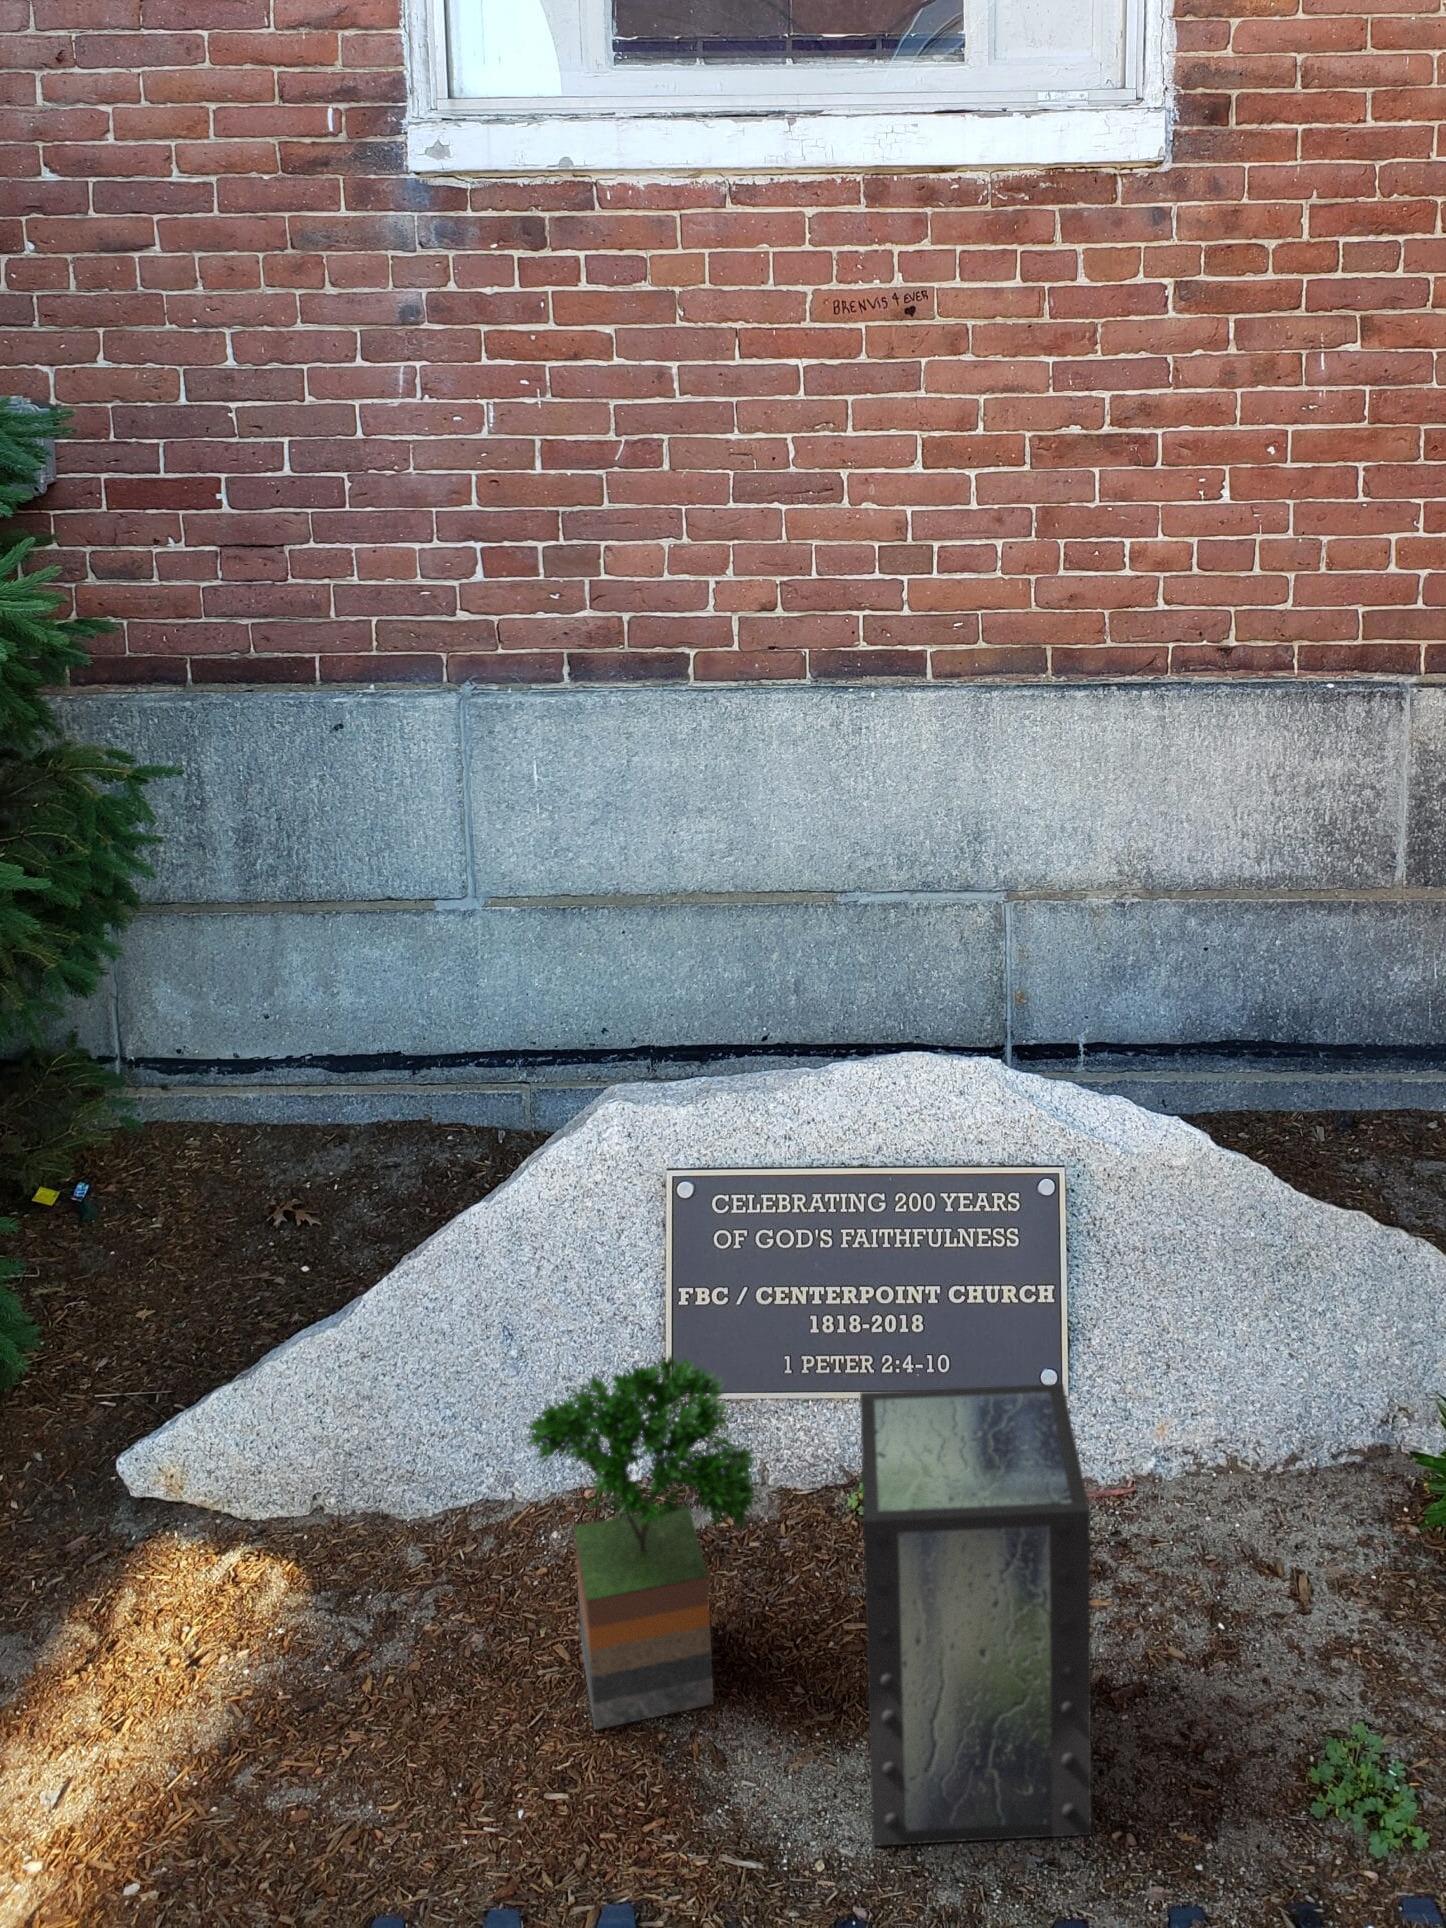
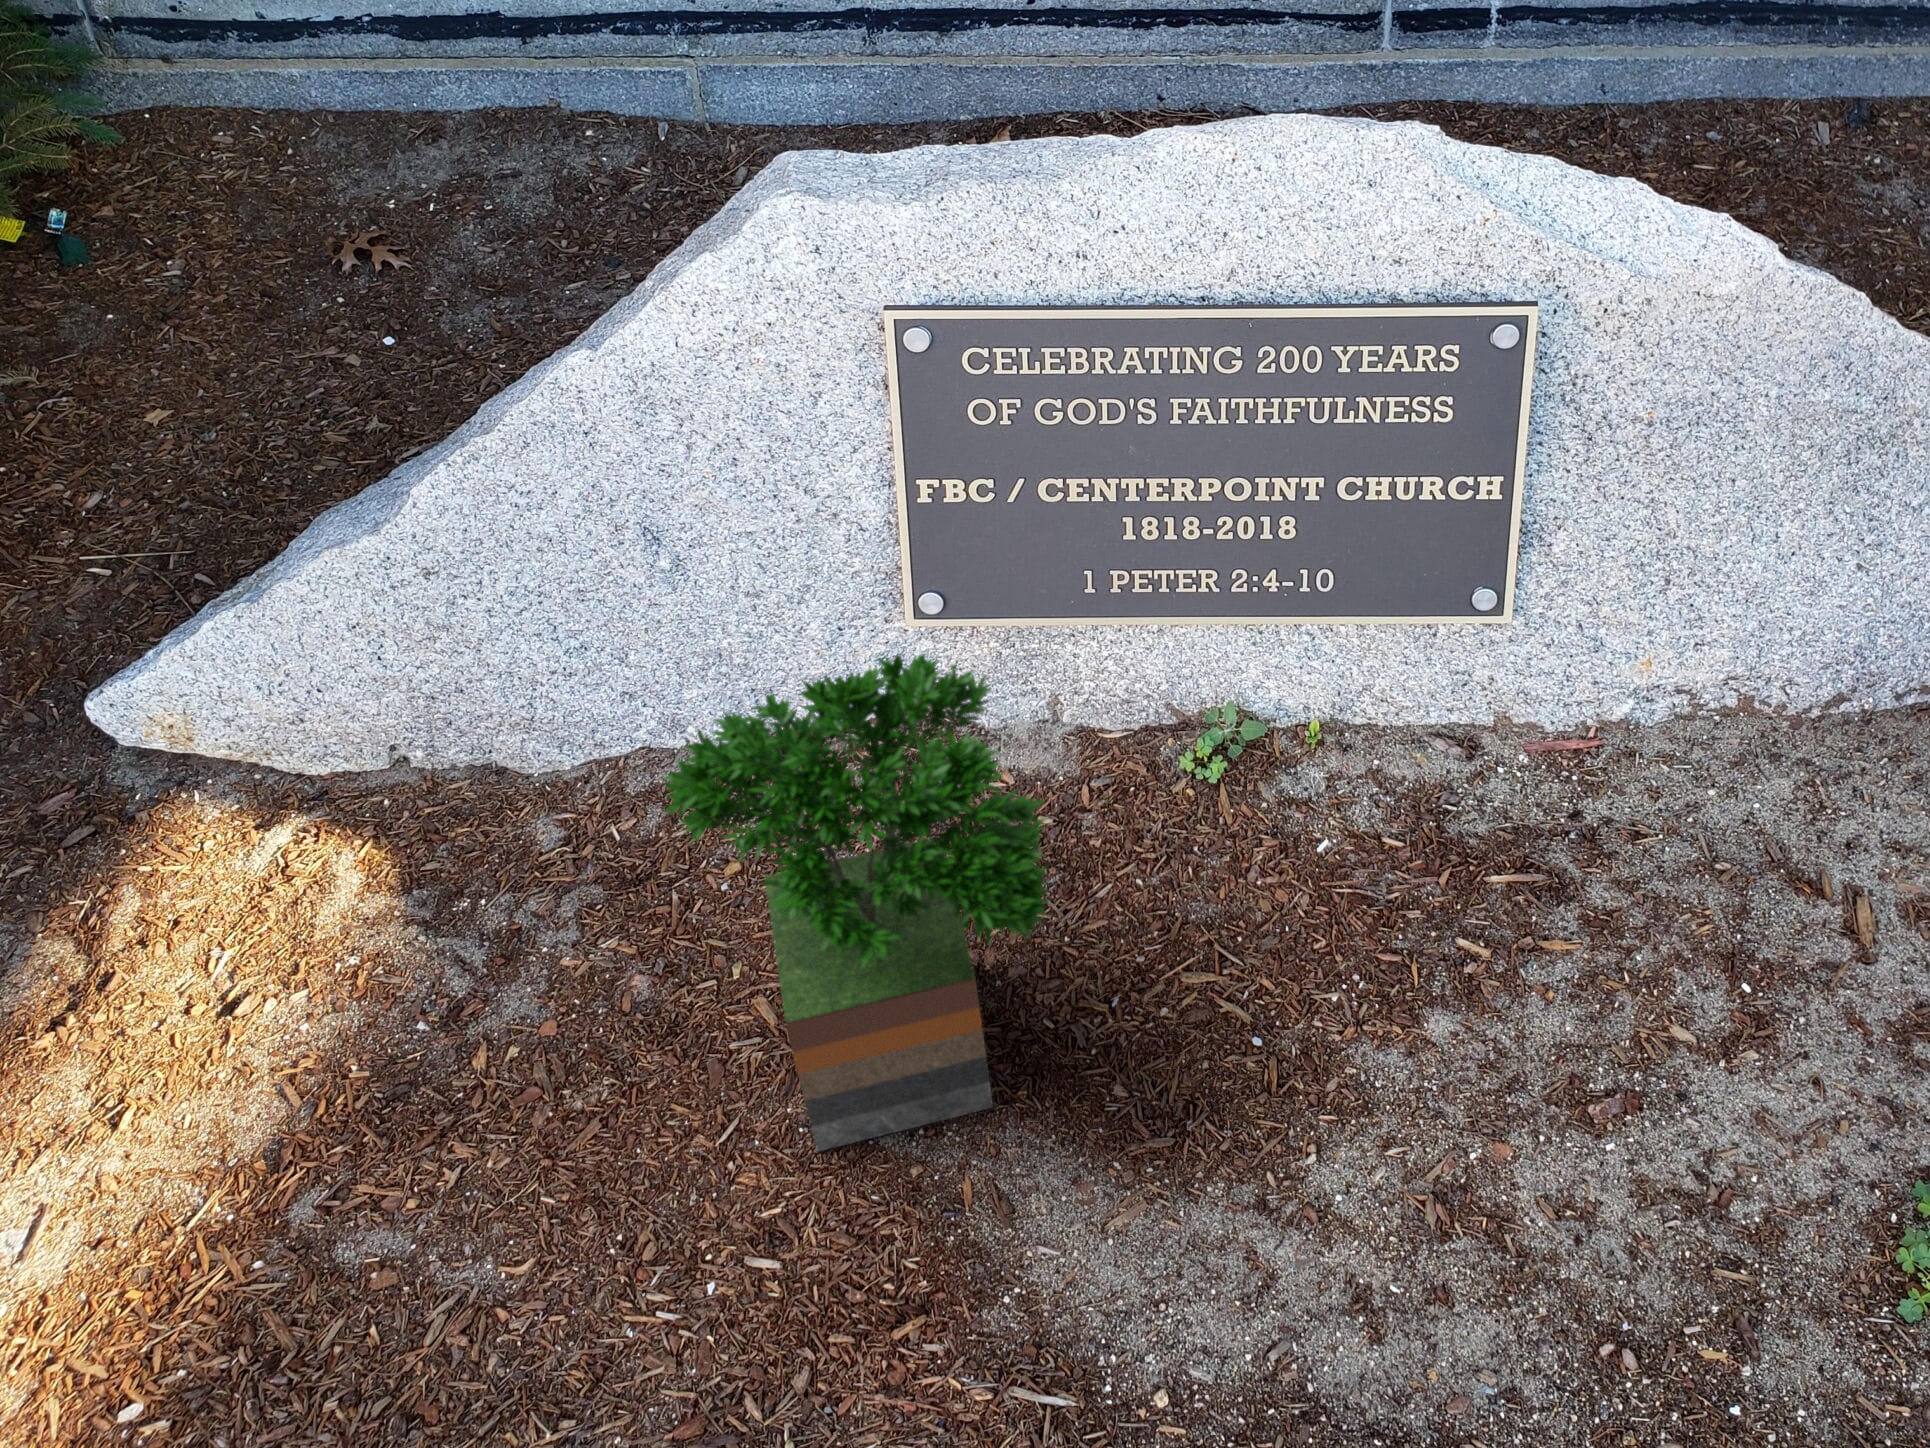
storage box: present [860,1384,1091,1846] -> none [1221,738,1642,1370]

